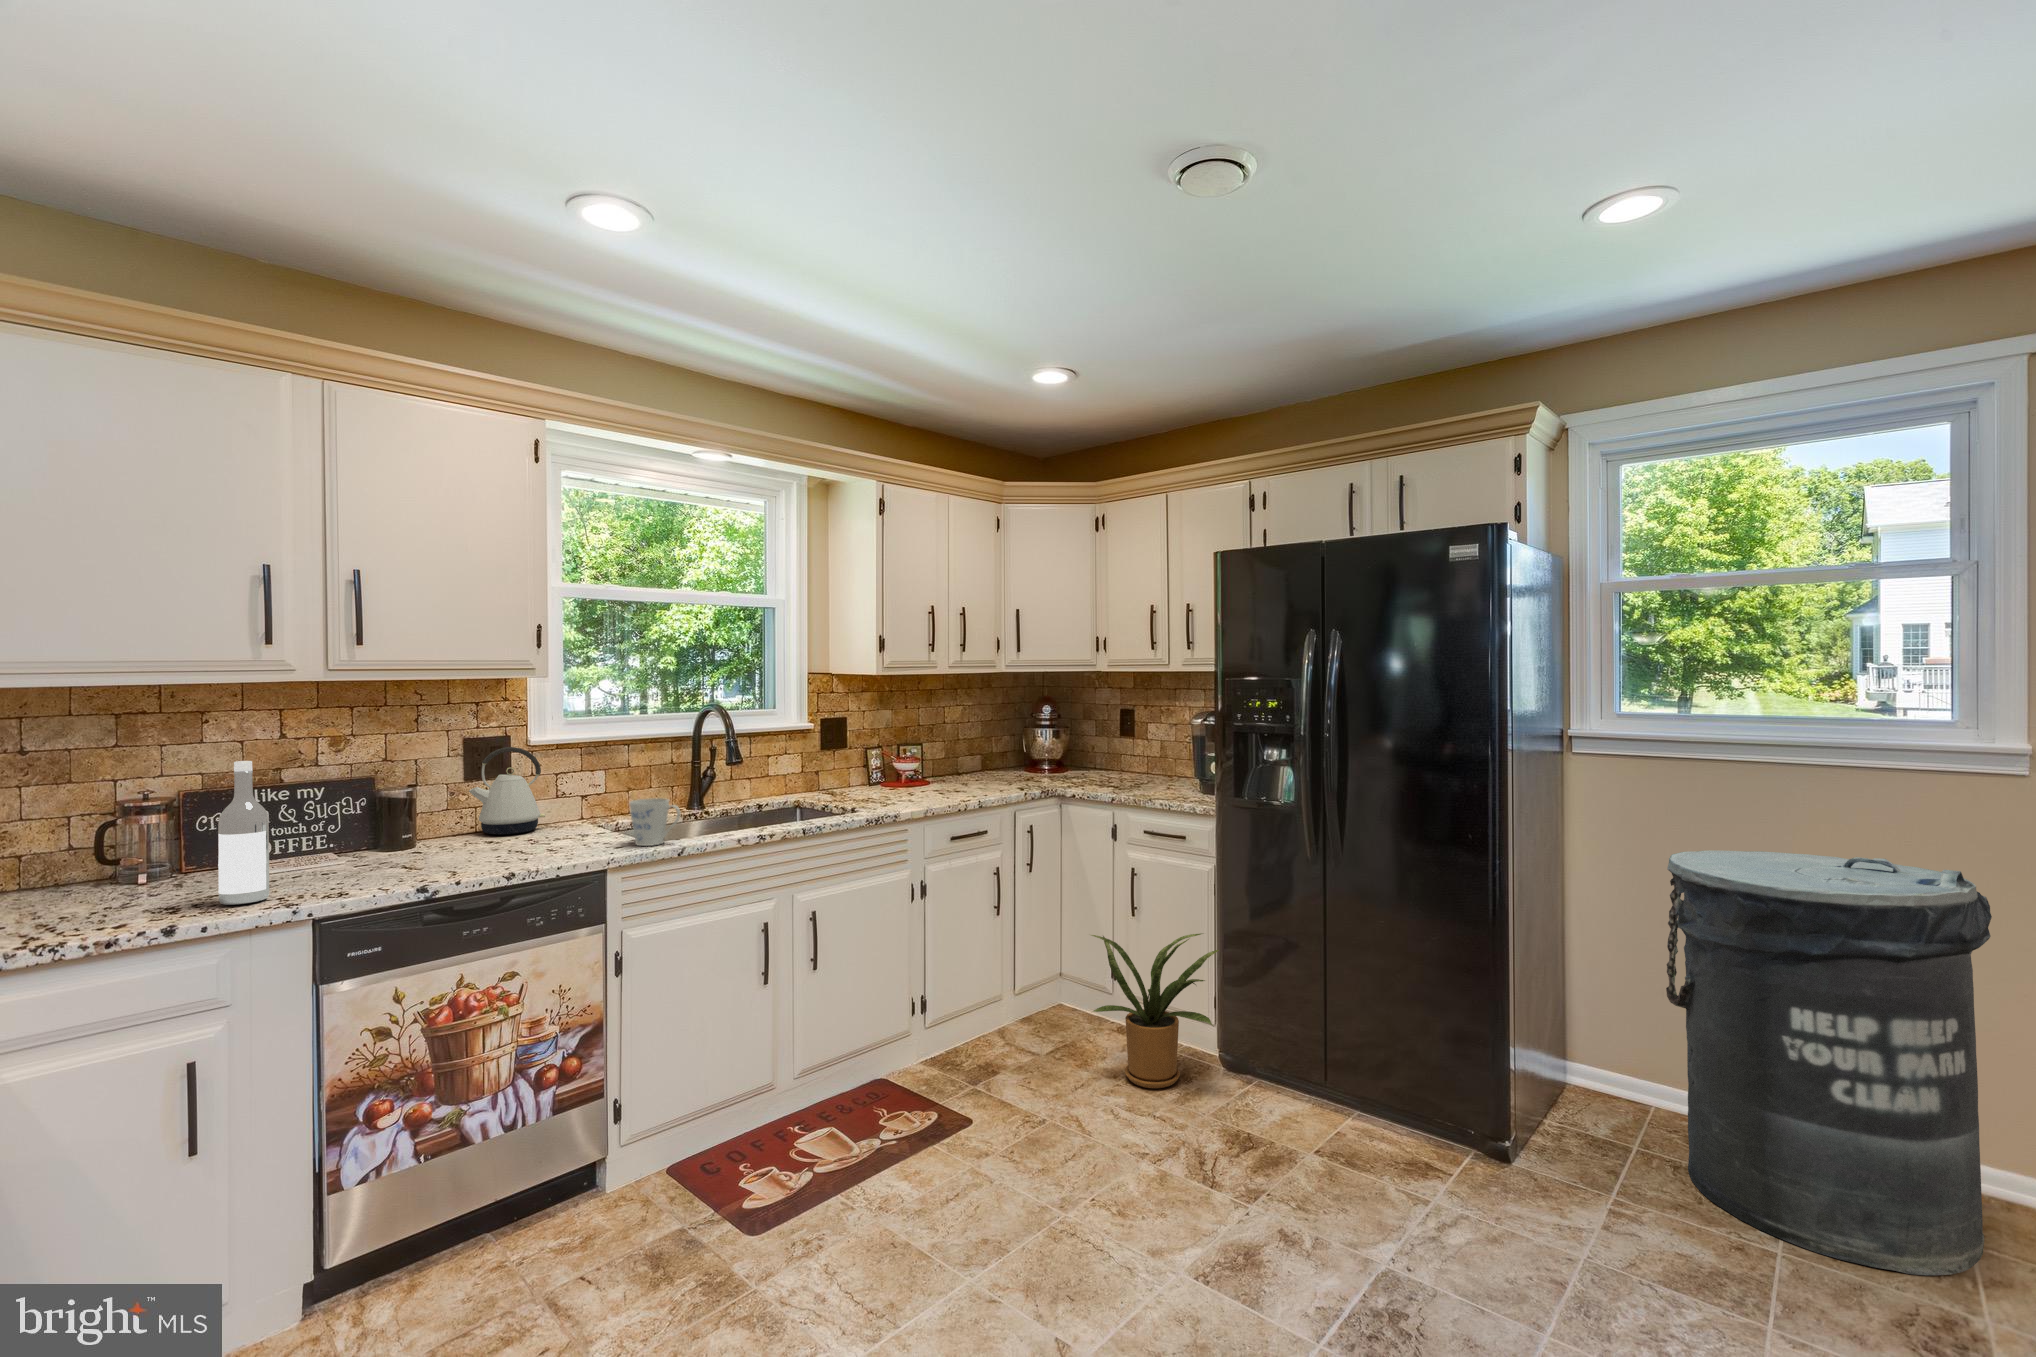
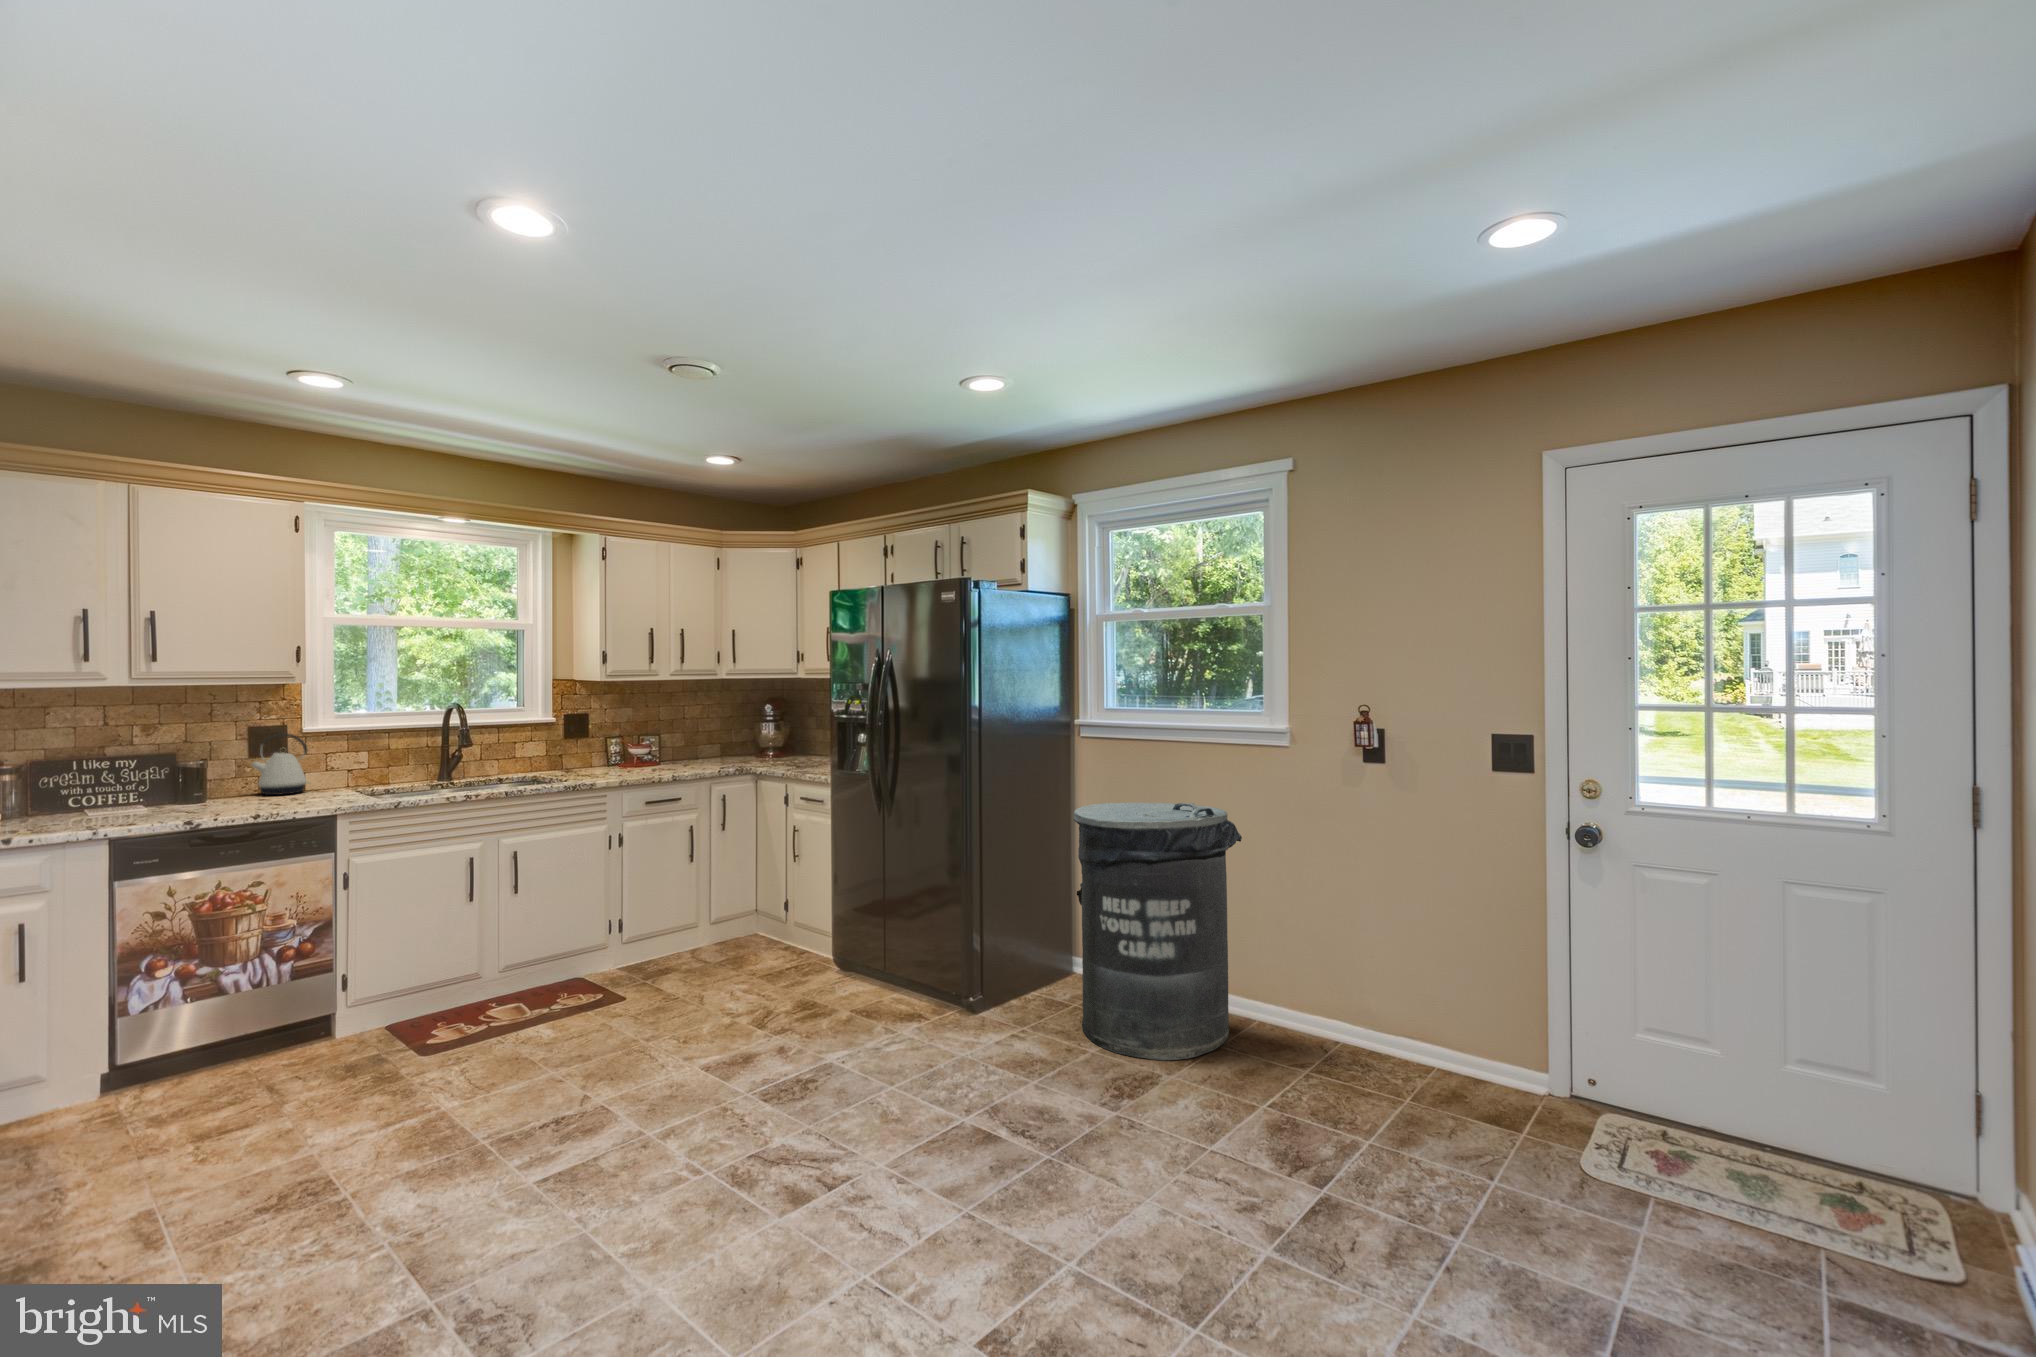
wine bottle: present [218,761,269,905] -> none [45,738,81,830]
mug: present [629,798,680,846] -> none [360,769,399,801]
house plant: present [1092,933,1219,1088] -> none [737,868,834,980]

